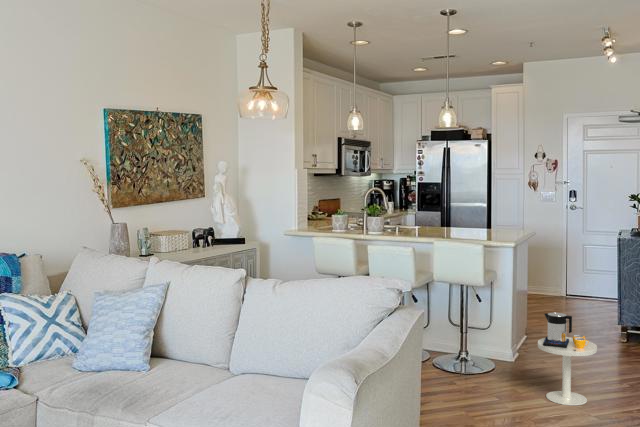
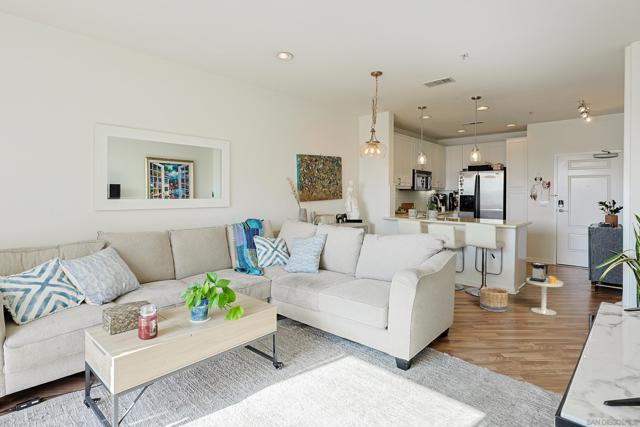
basket: none [461,360,509,408] -> present [480,287,508,312]

